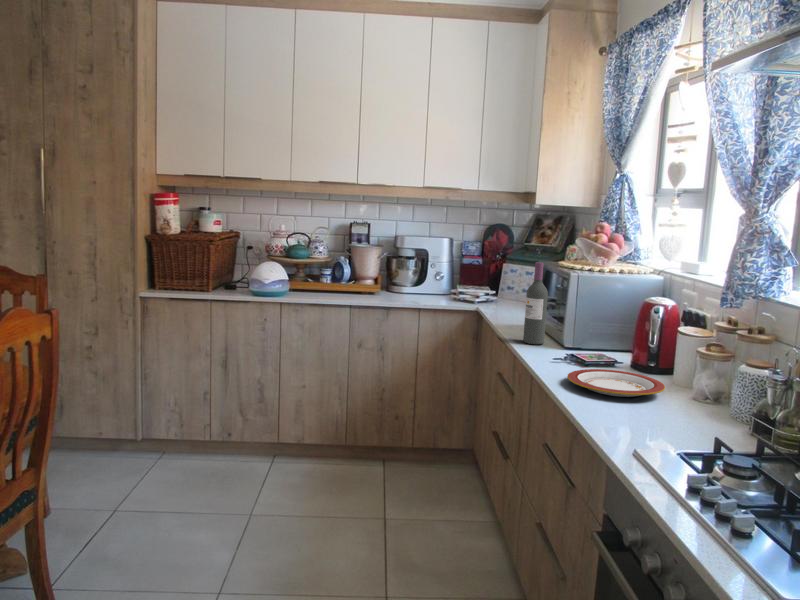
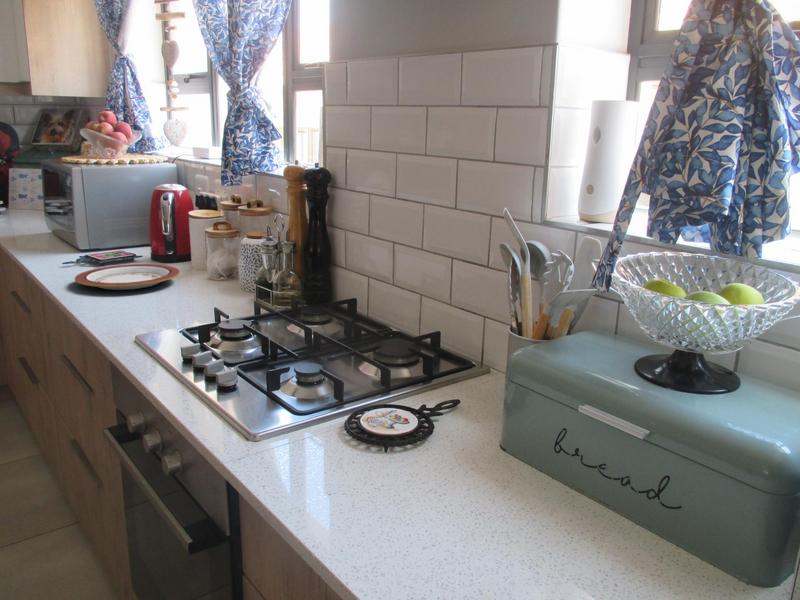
wine bottle: present [523,262,548,344] -> none [24,158,57,252]

